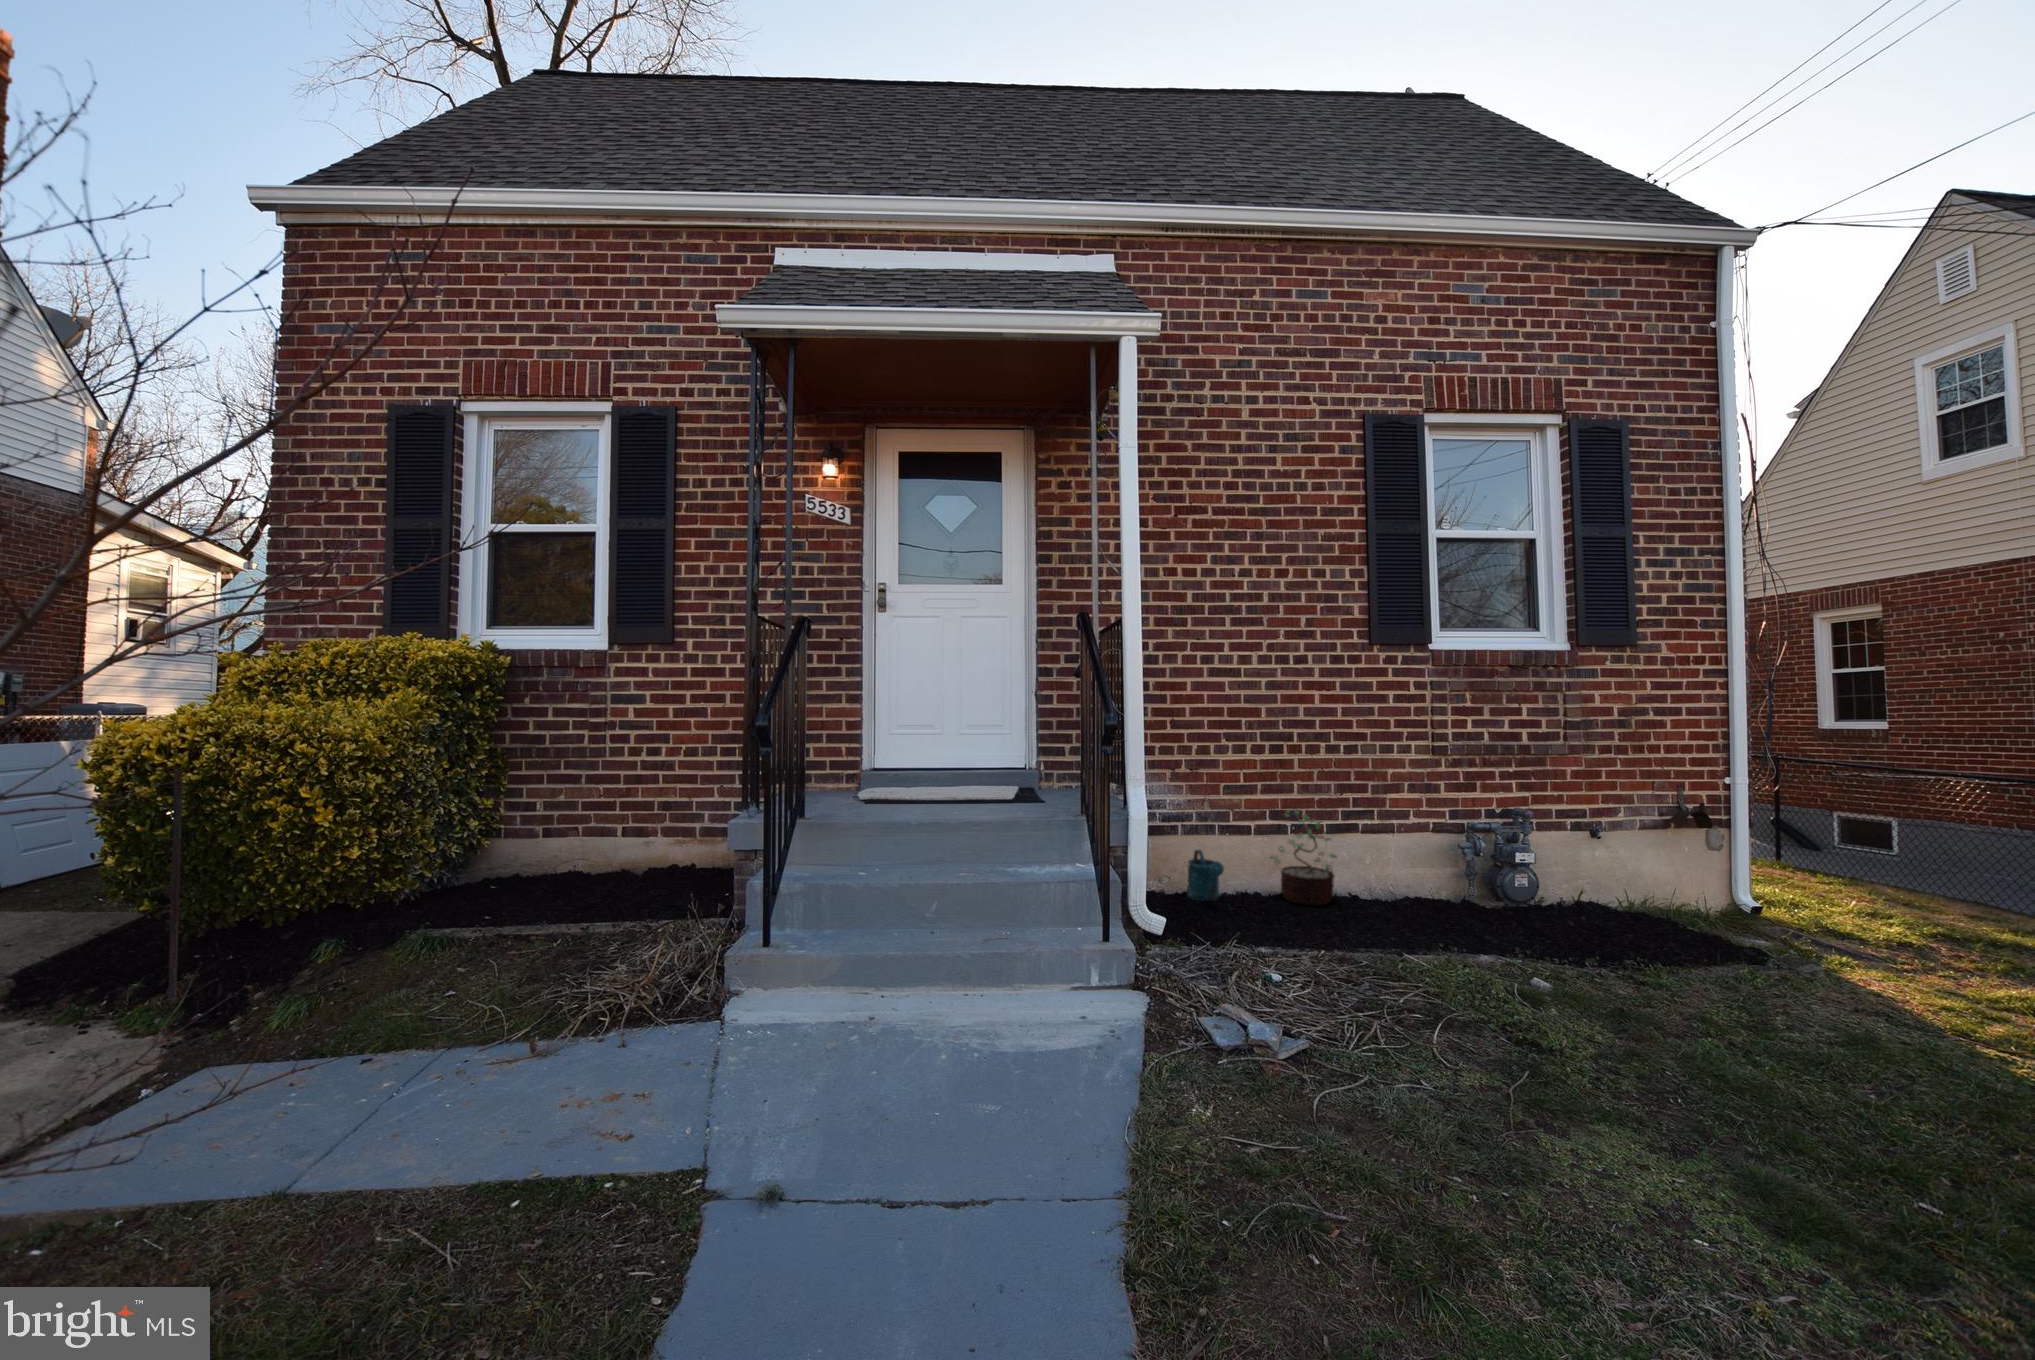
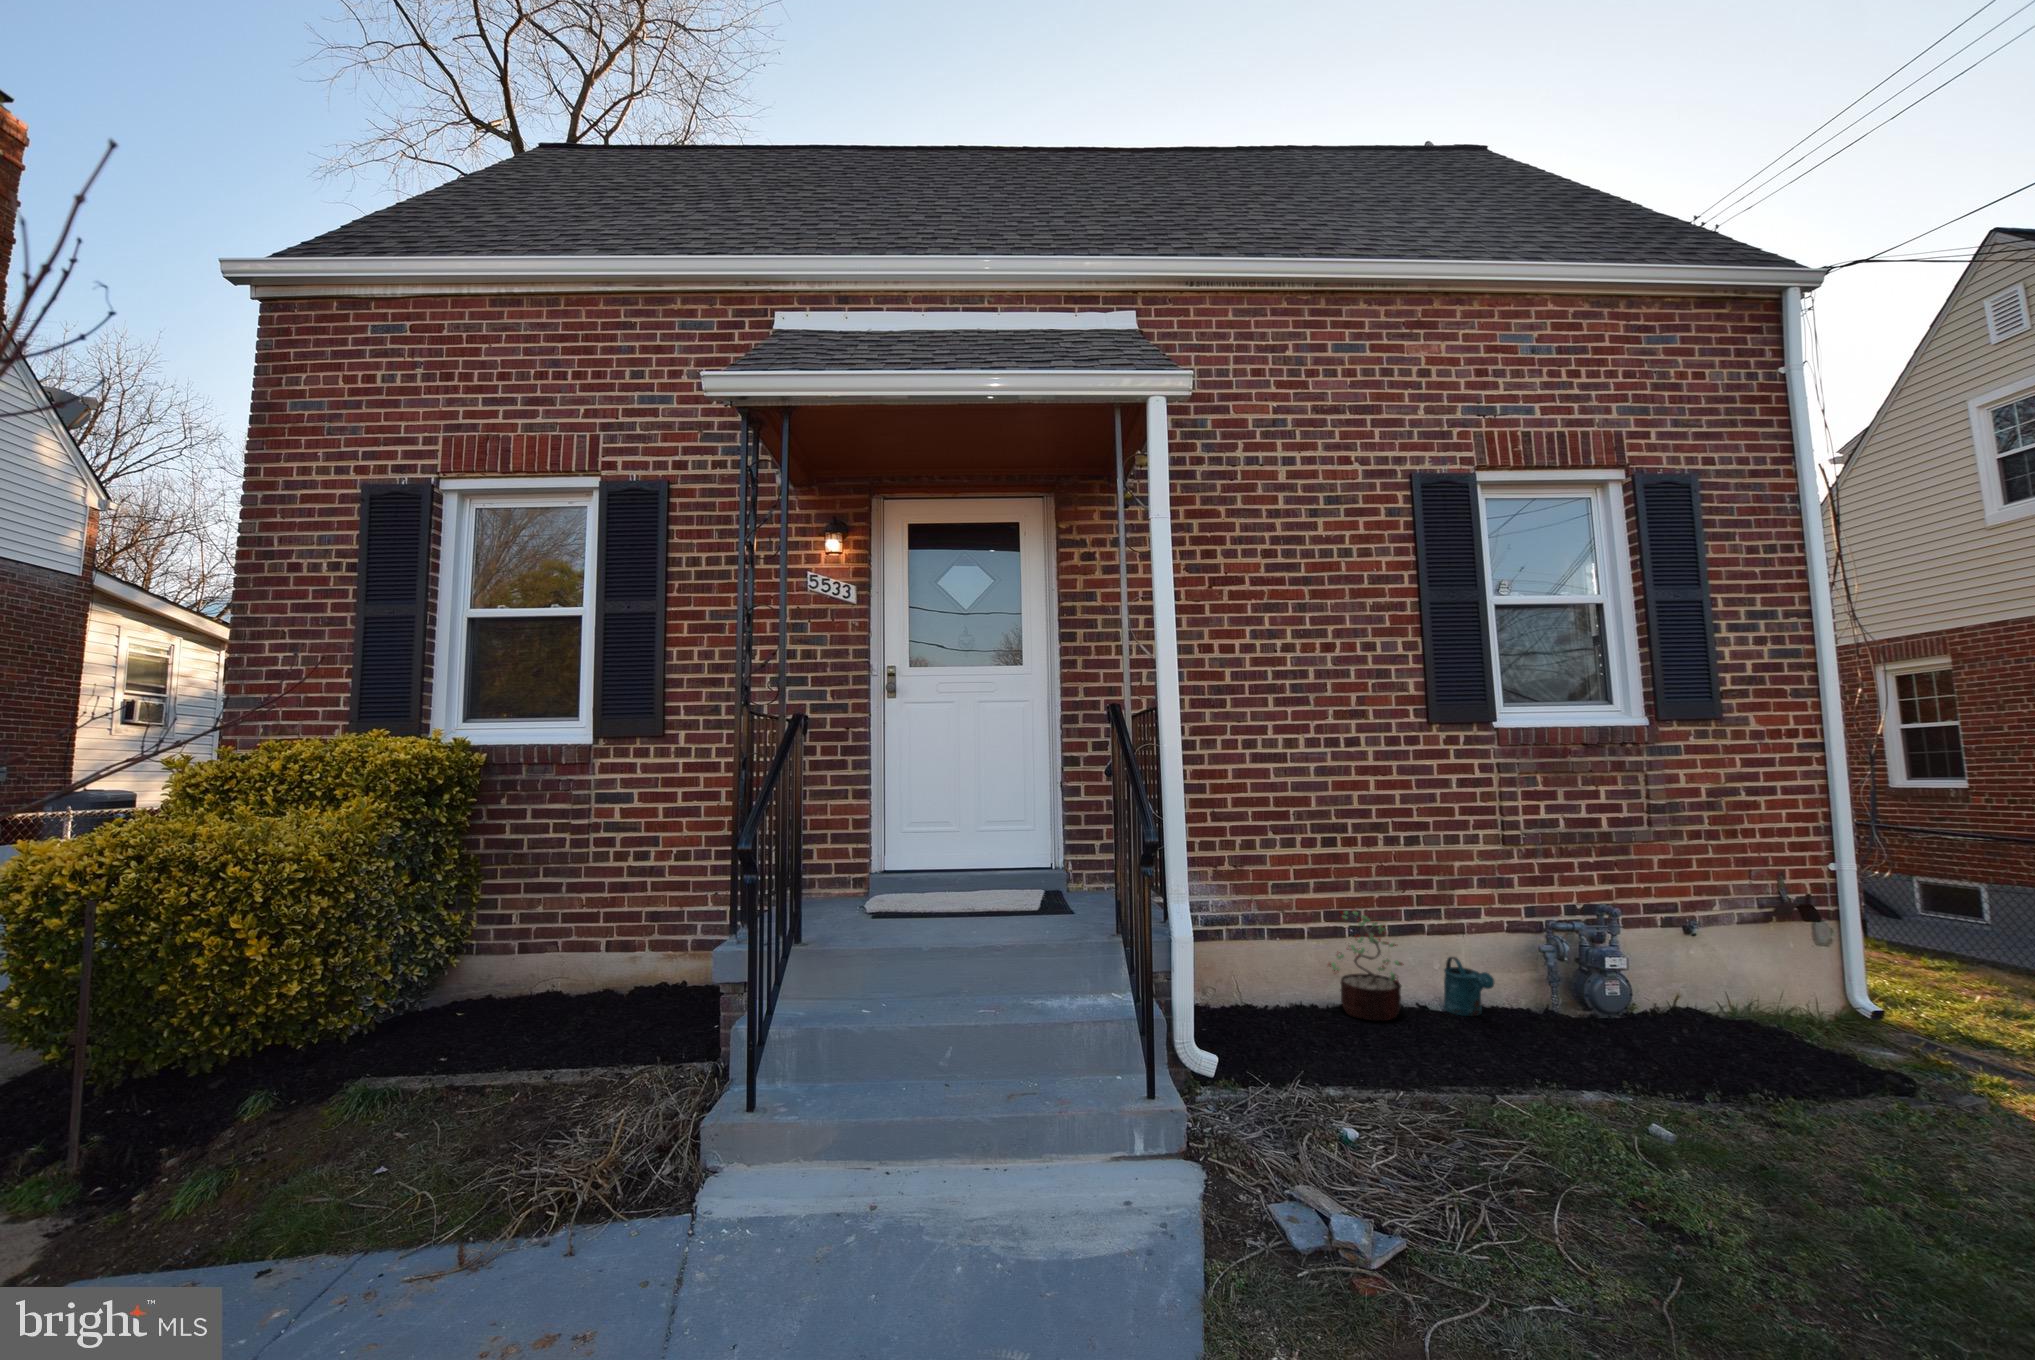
watering can: present [1187,850,1224,901] -> present [1444,957,1494,1016]

